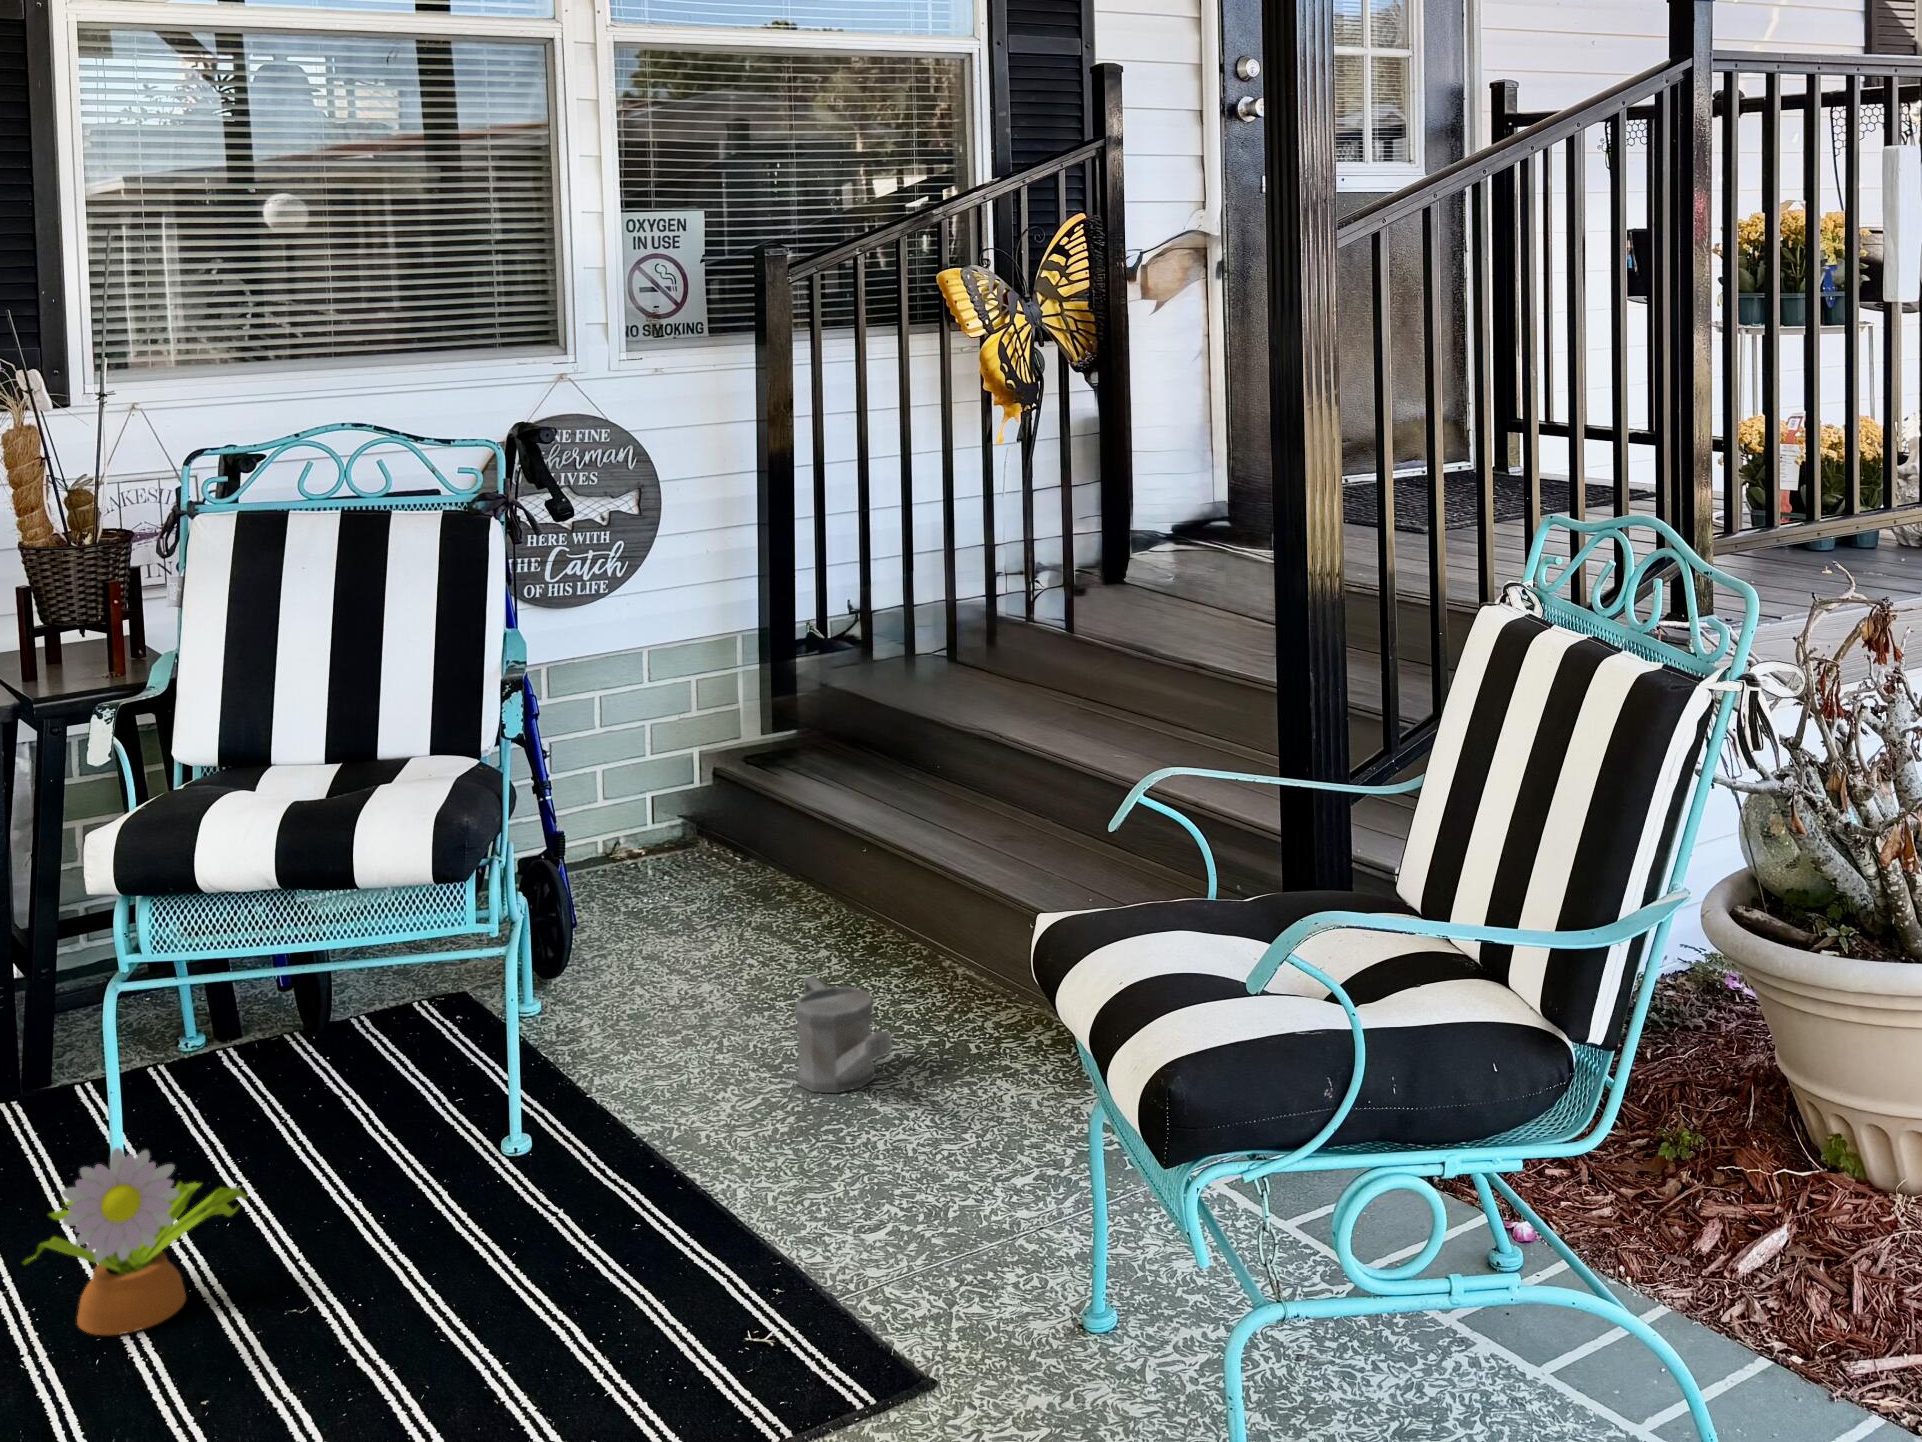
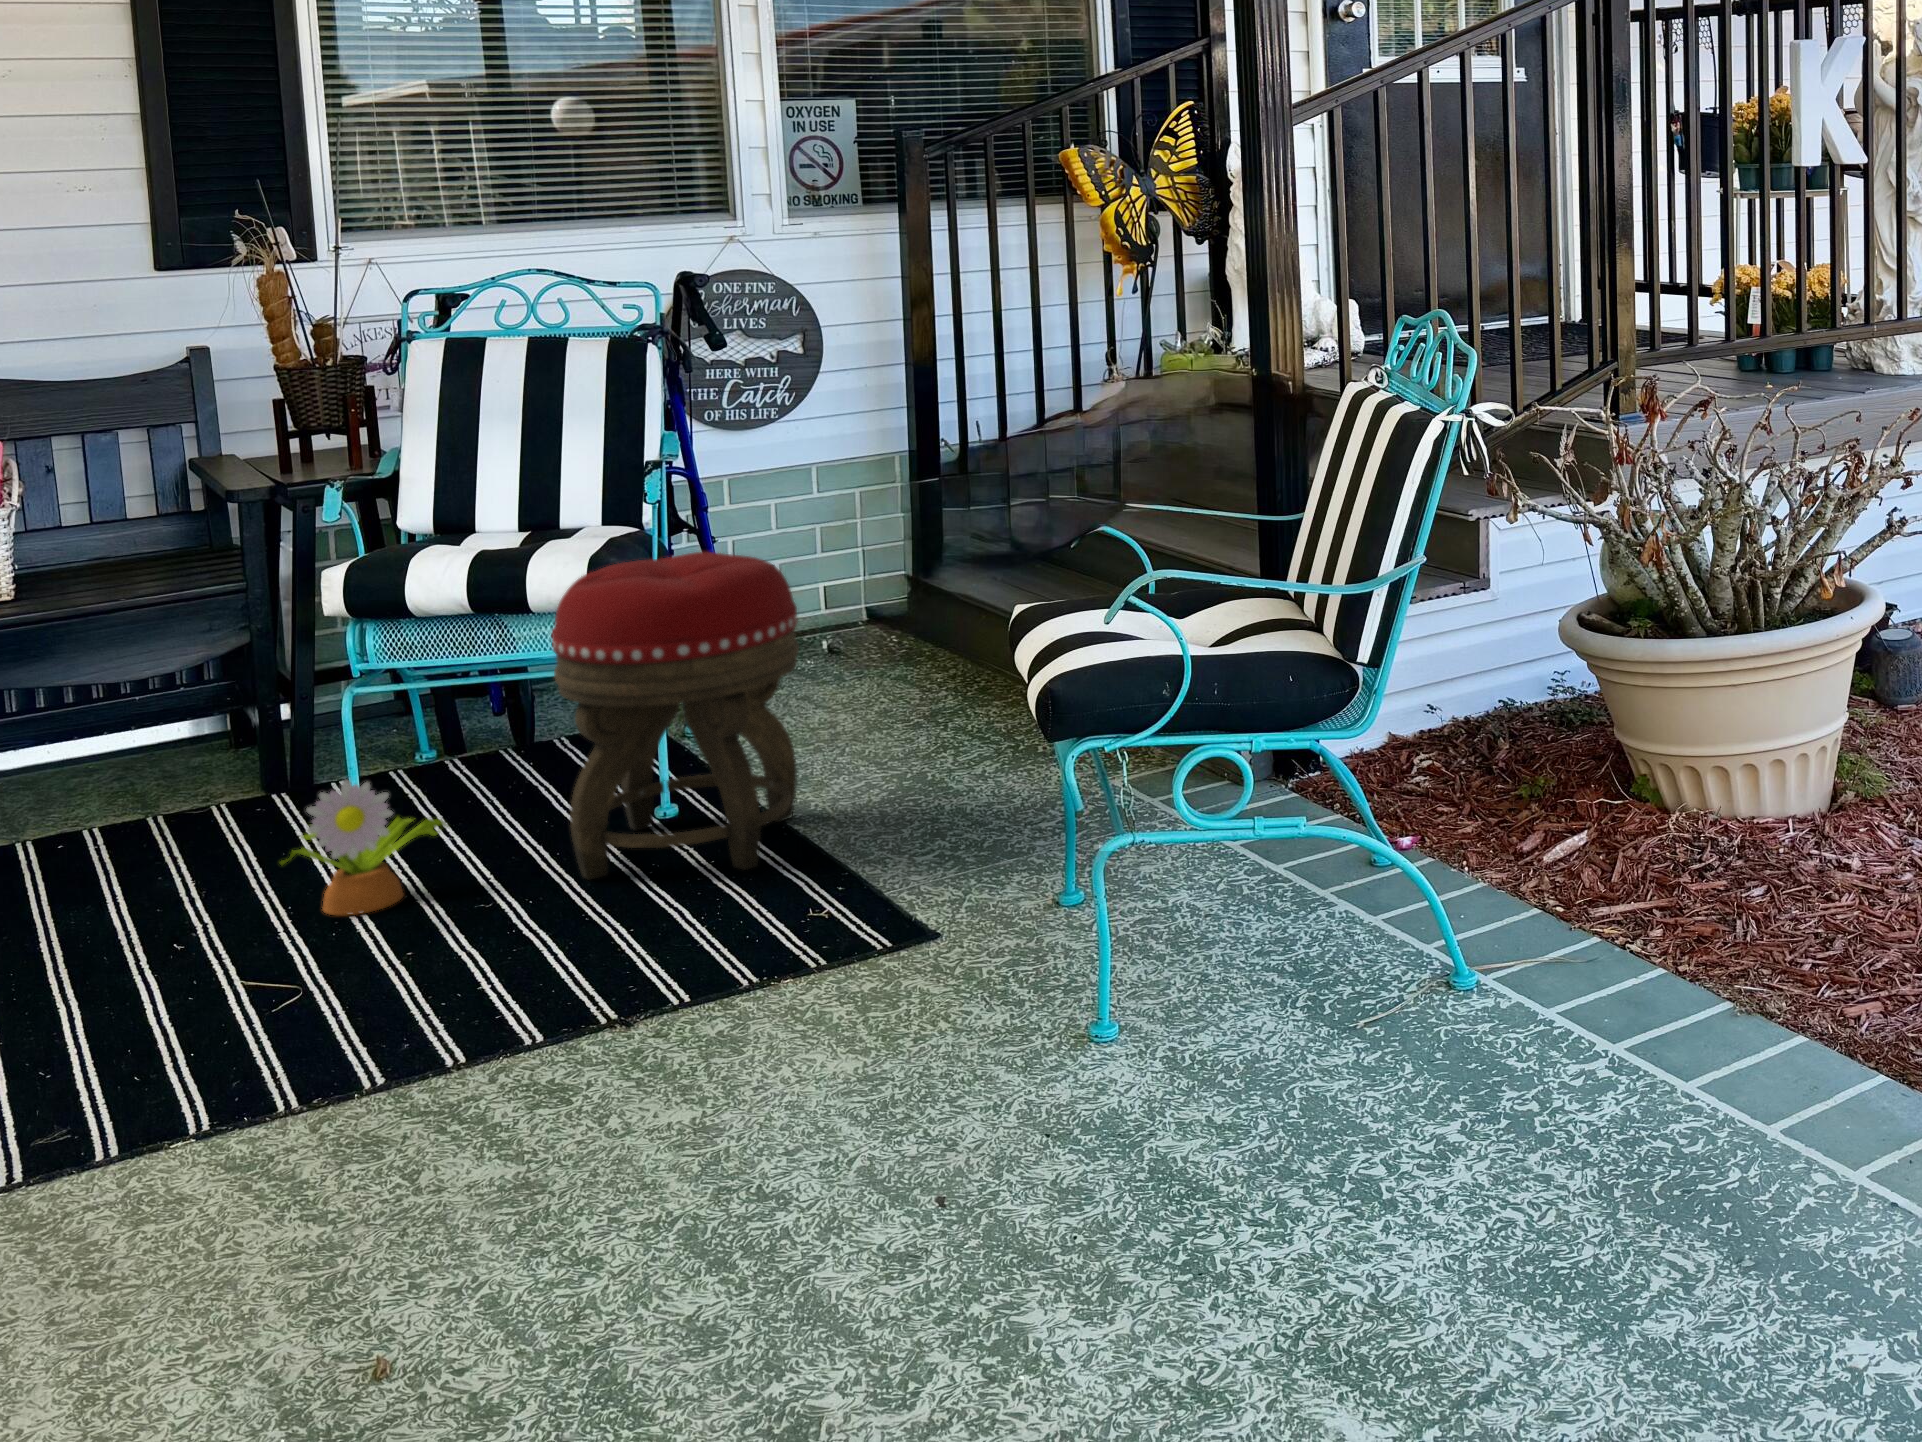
footstool: none [390,808,709,1274] -> present [552,552,799,879]
watering can: present [795,976,892,1093] -> none [887,696,954,777]

